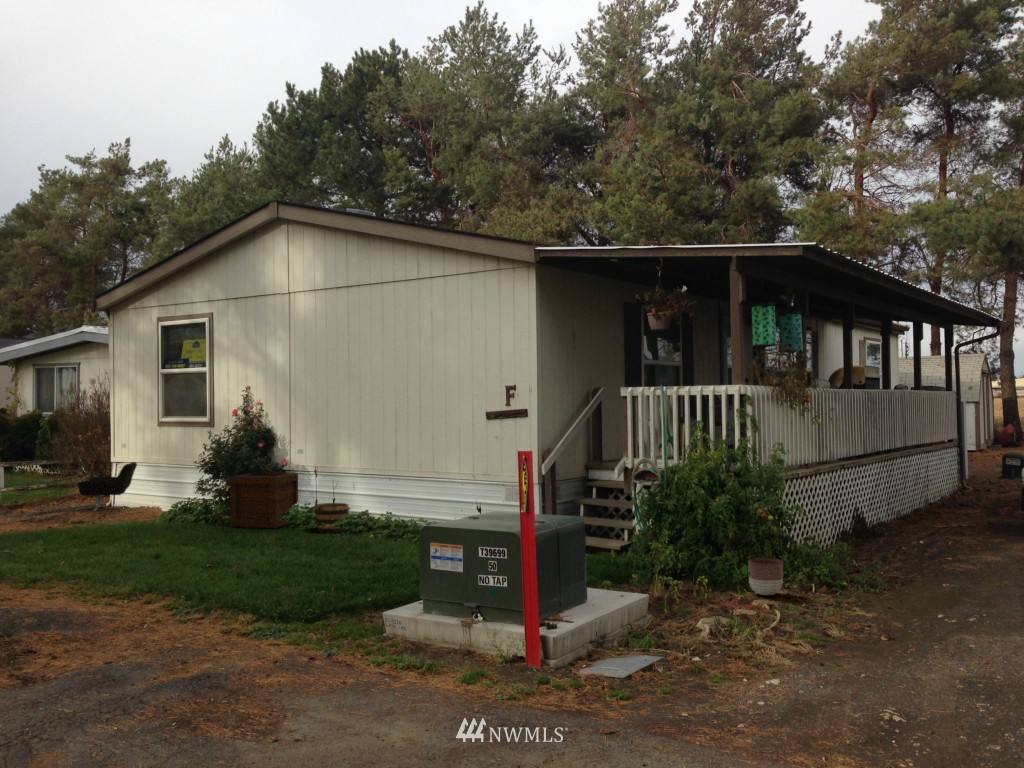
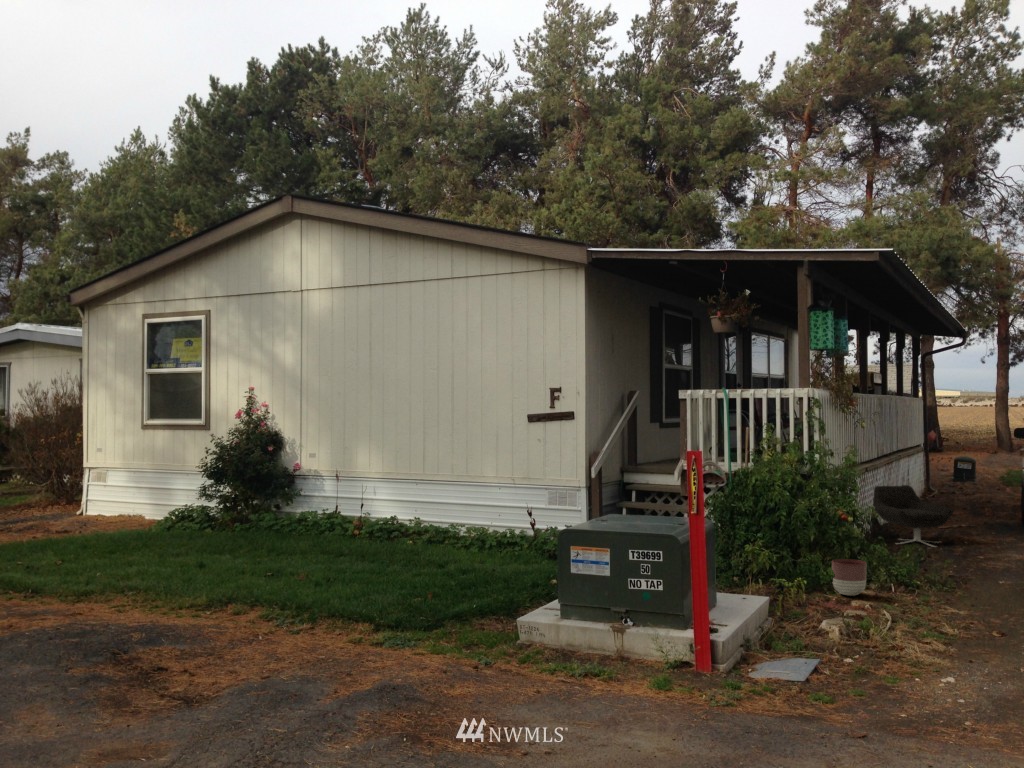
lounge chair: present [78,462,137,511] -> present [873,485,954,547]
wooden crate: present [230,473,298,528] -> none [241,479,311,537]
bucket: present [315,503,349,533] -> none [336,510,371,541]

